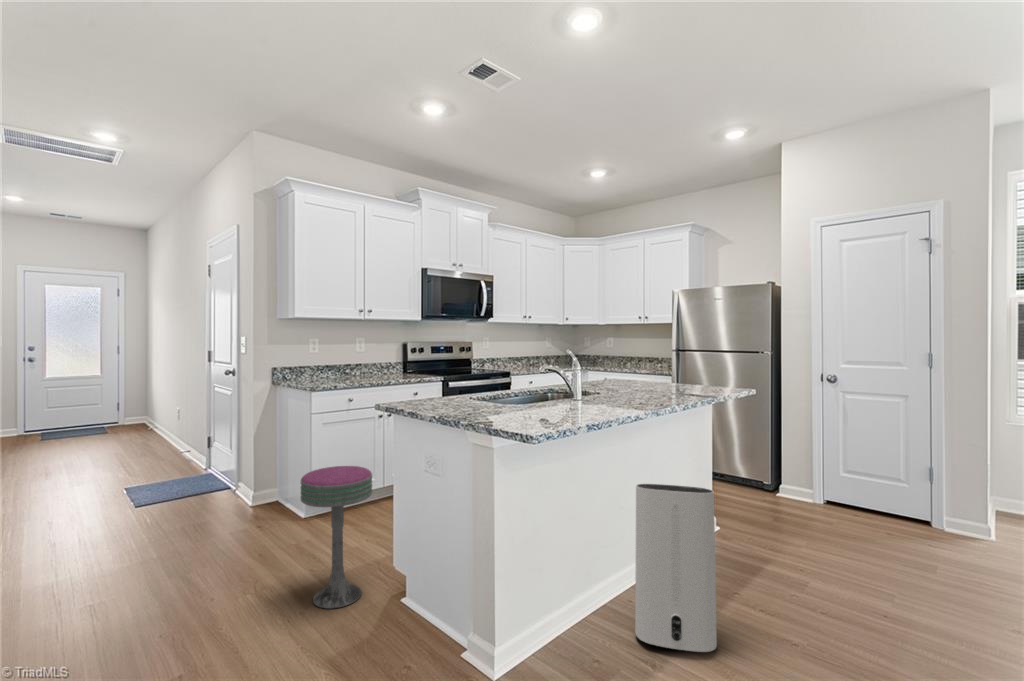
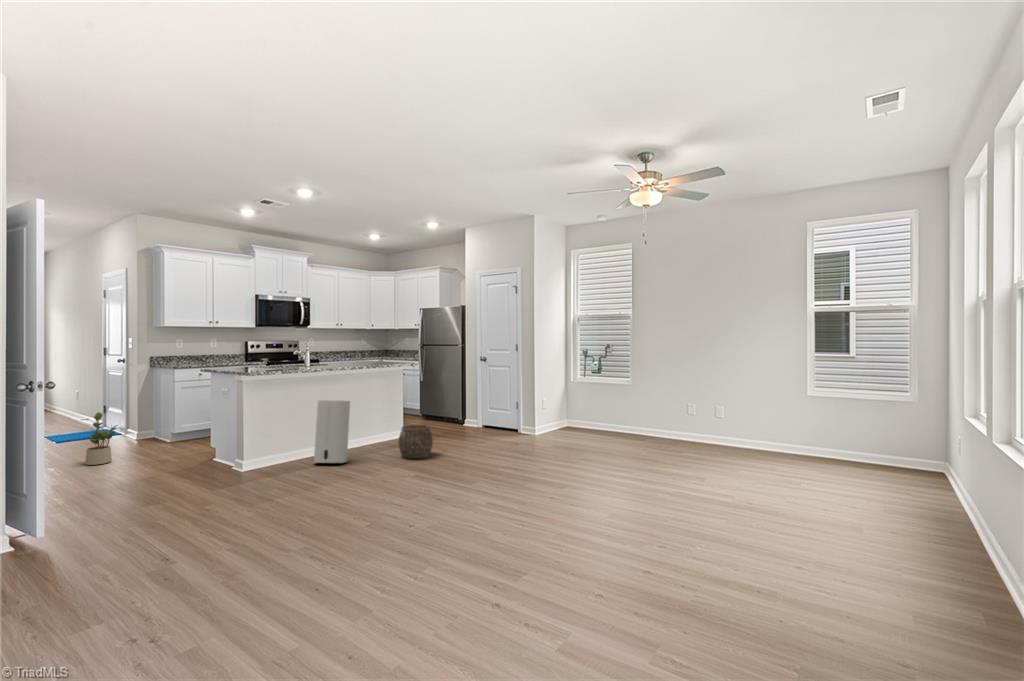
bar stool: present [301,466,372,609] -> none [161,401,200,465]
potted plant: none [161,486,222,595] -> present [85,412,118,465]
woven basket: none [802,539,900,638] -> present [398,425,433,459]

